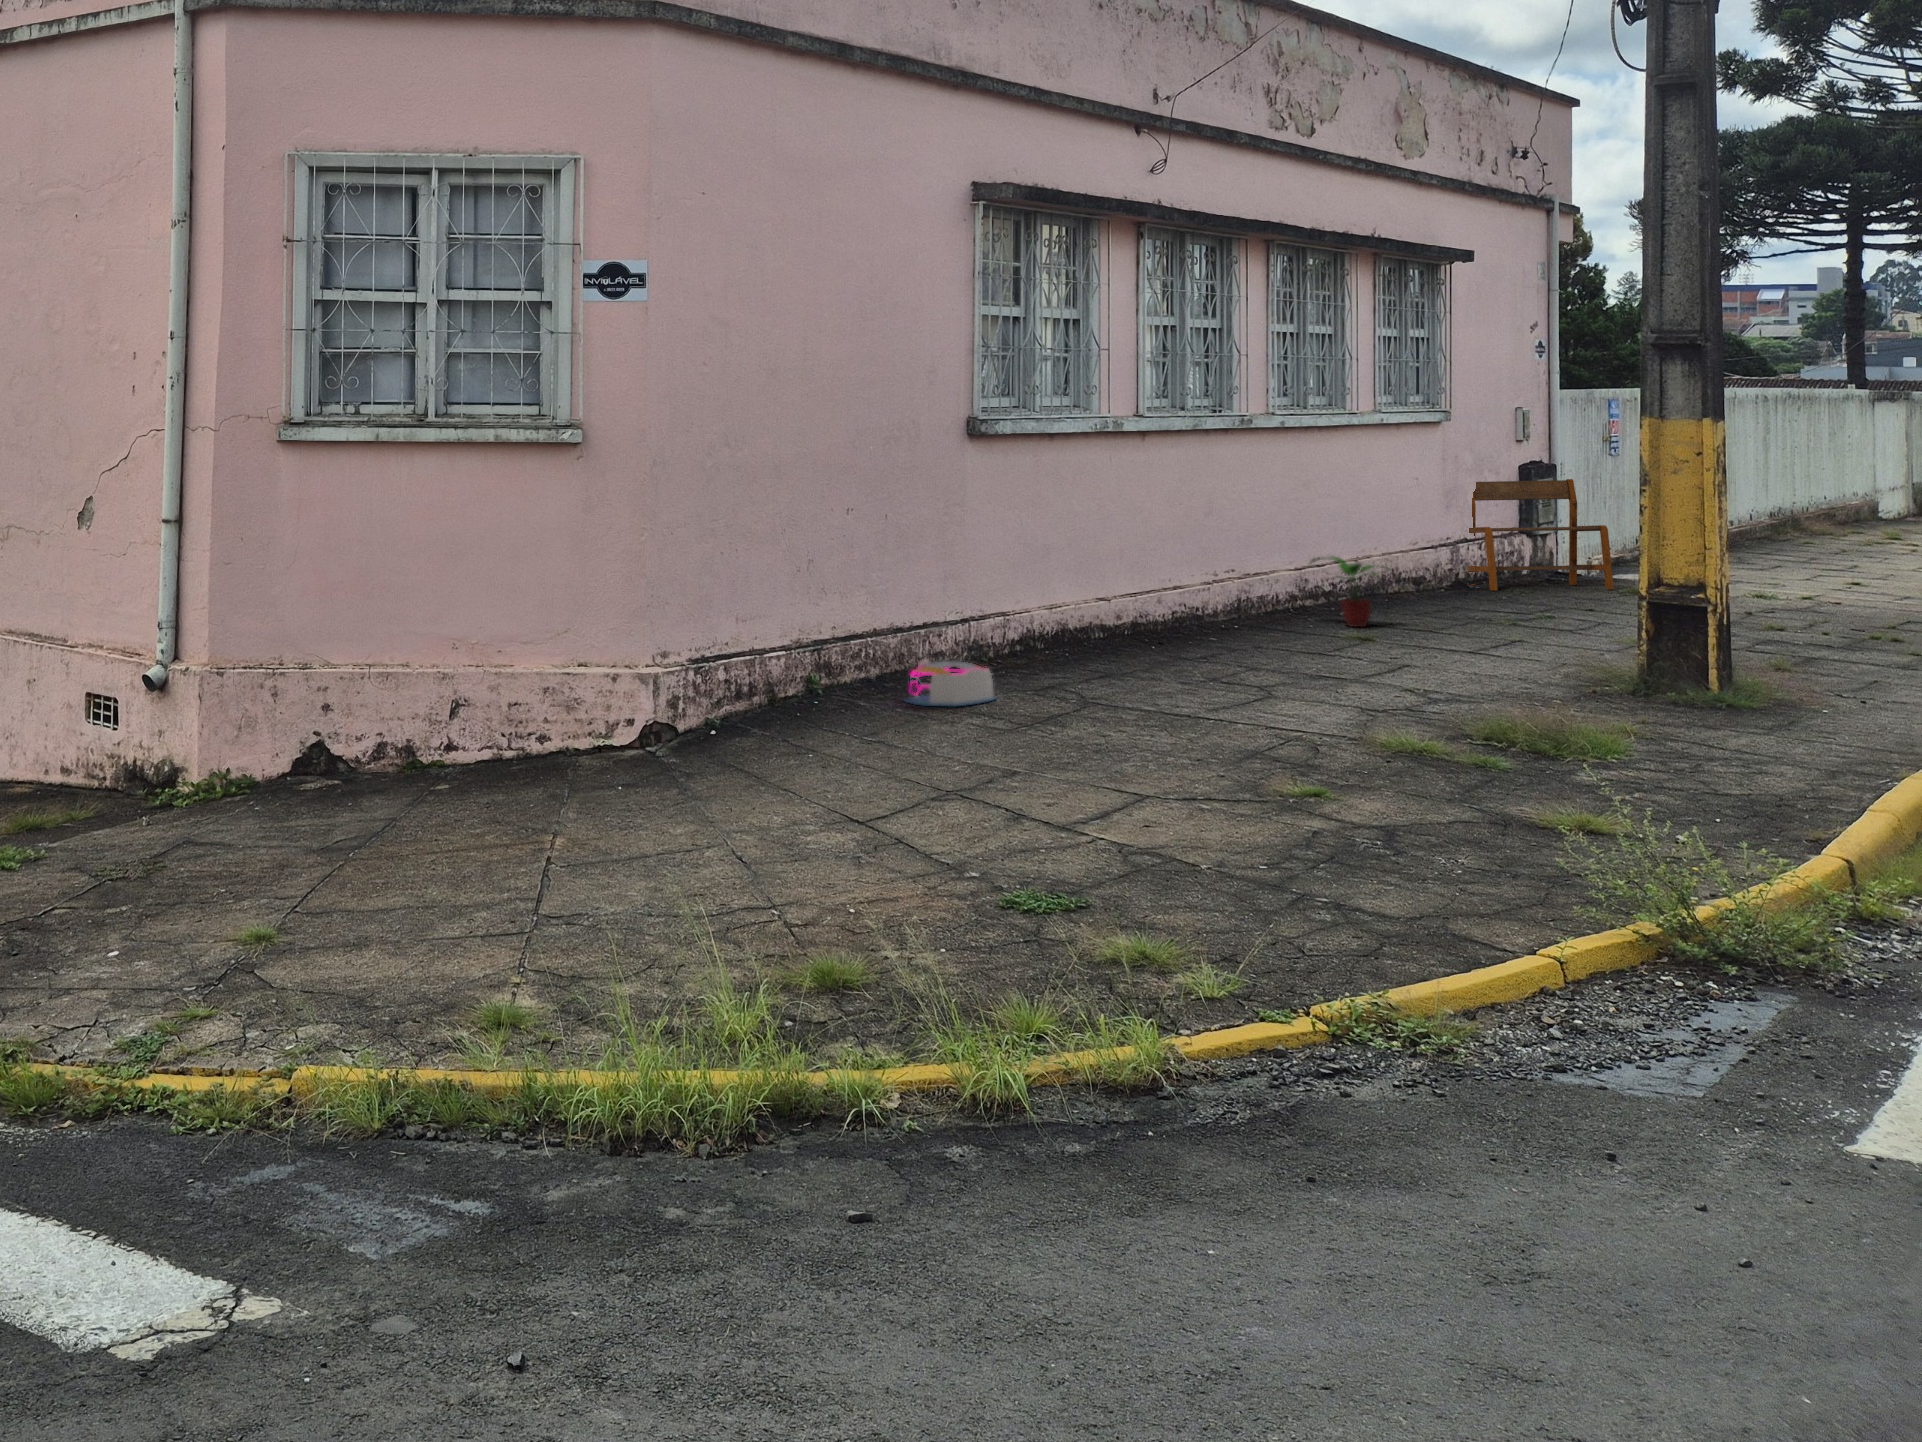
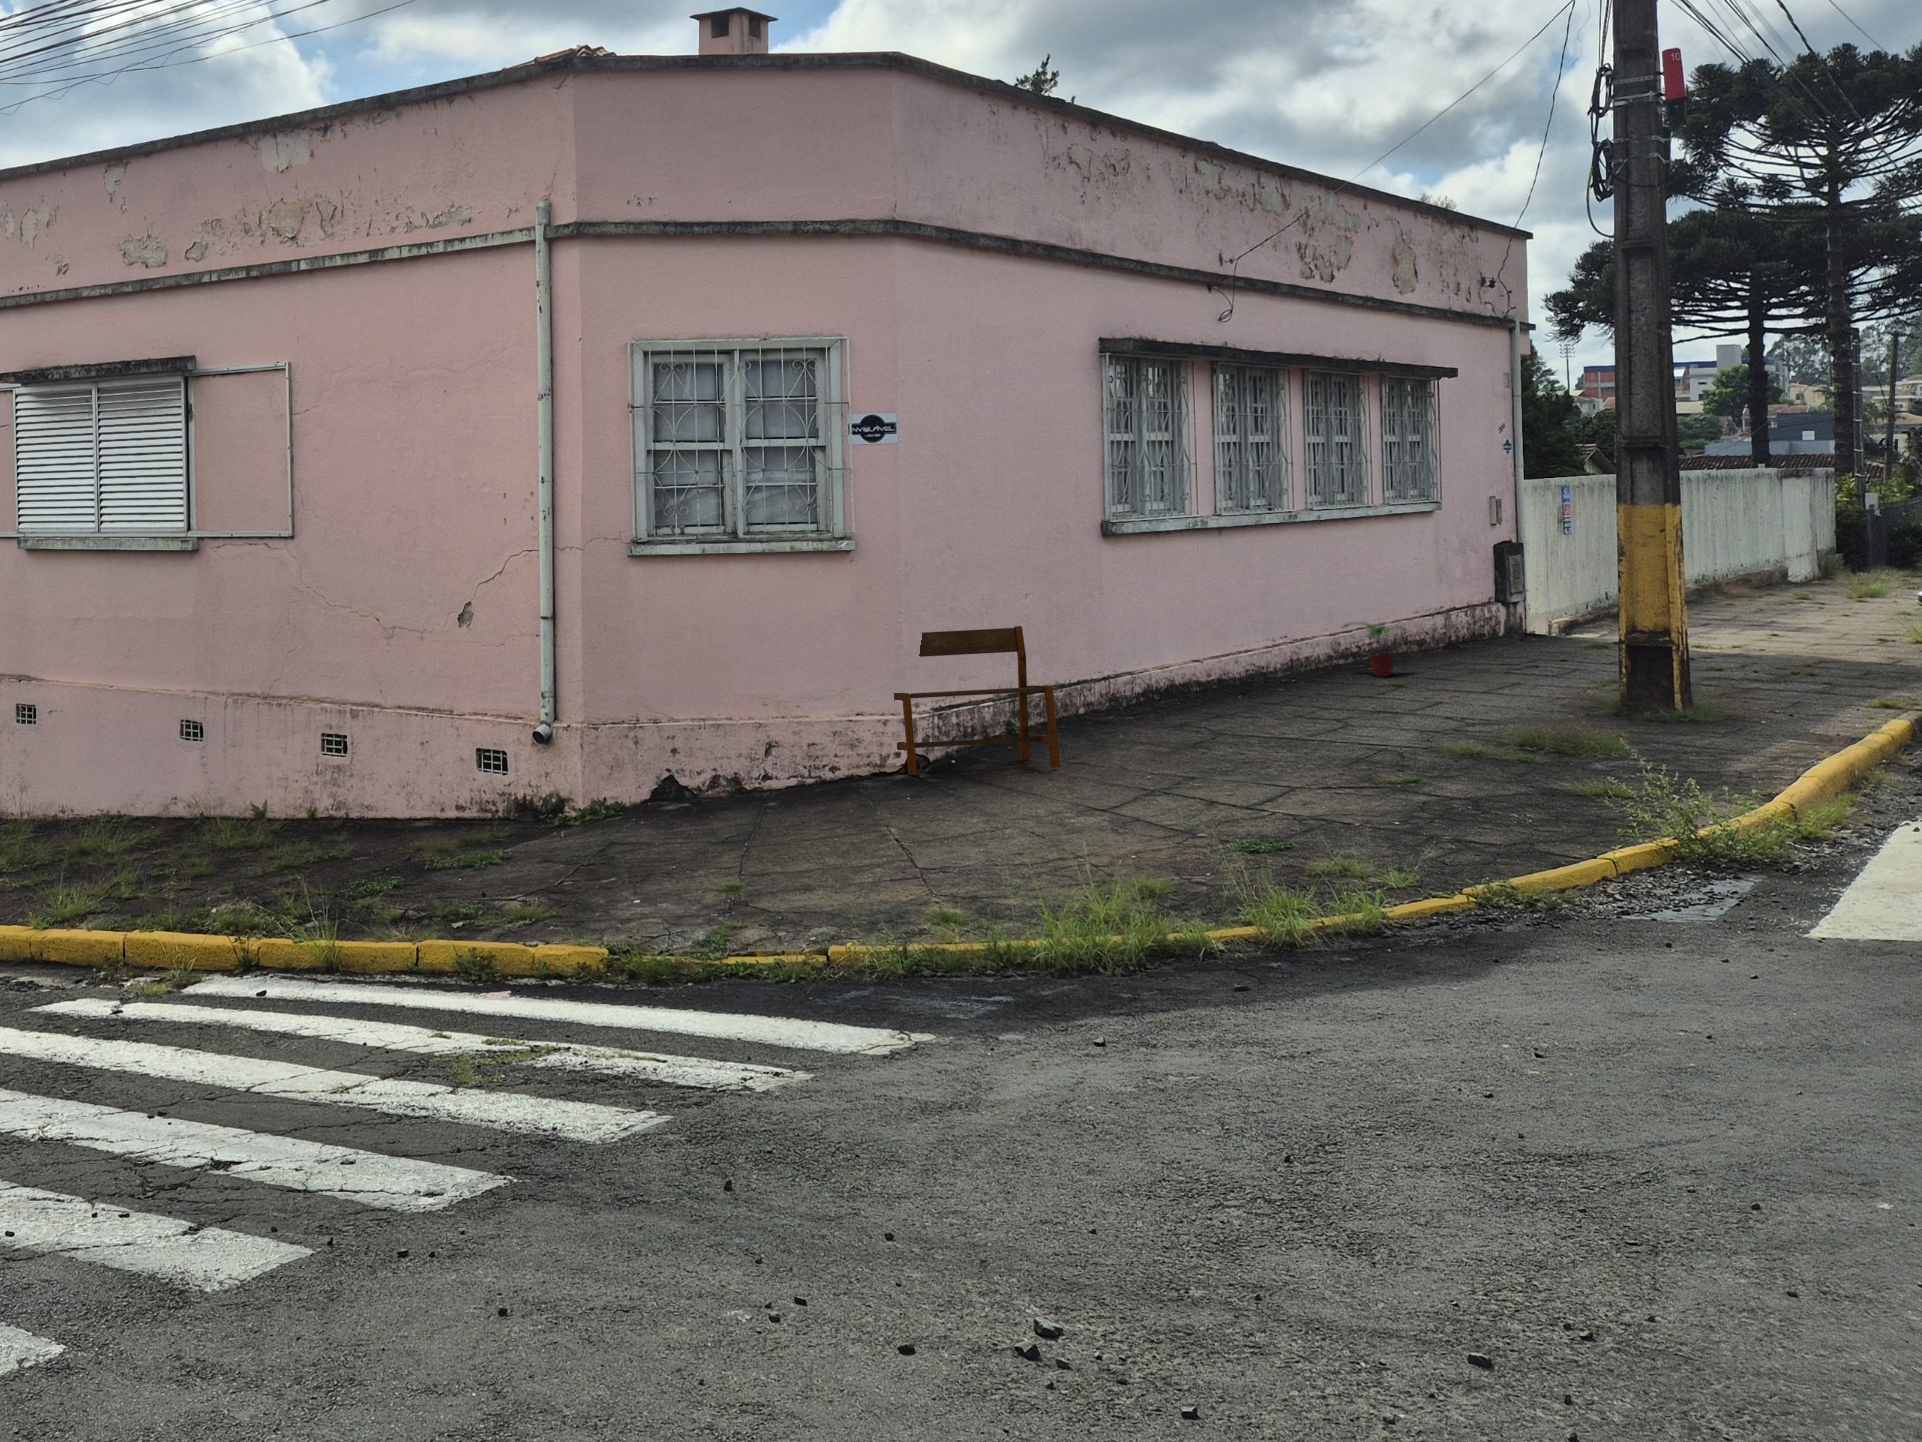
bench: present [1467,479,1614,591] -> present [894,626,1060,775]
storage bin: present [905,661,995,706] -> none [1068,706,1137,738]

